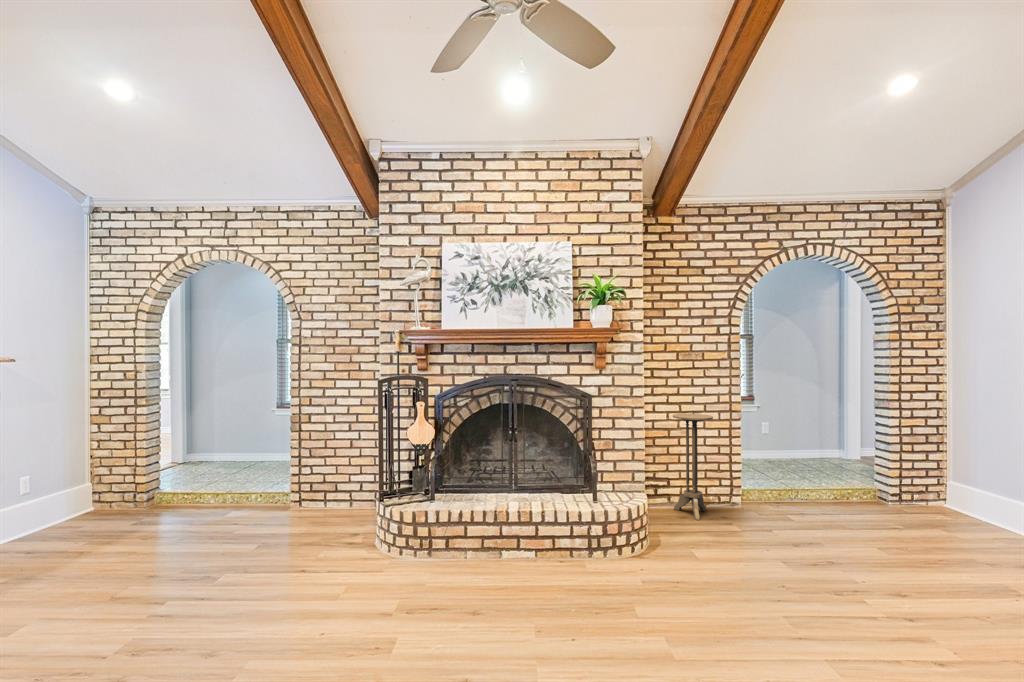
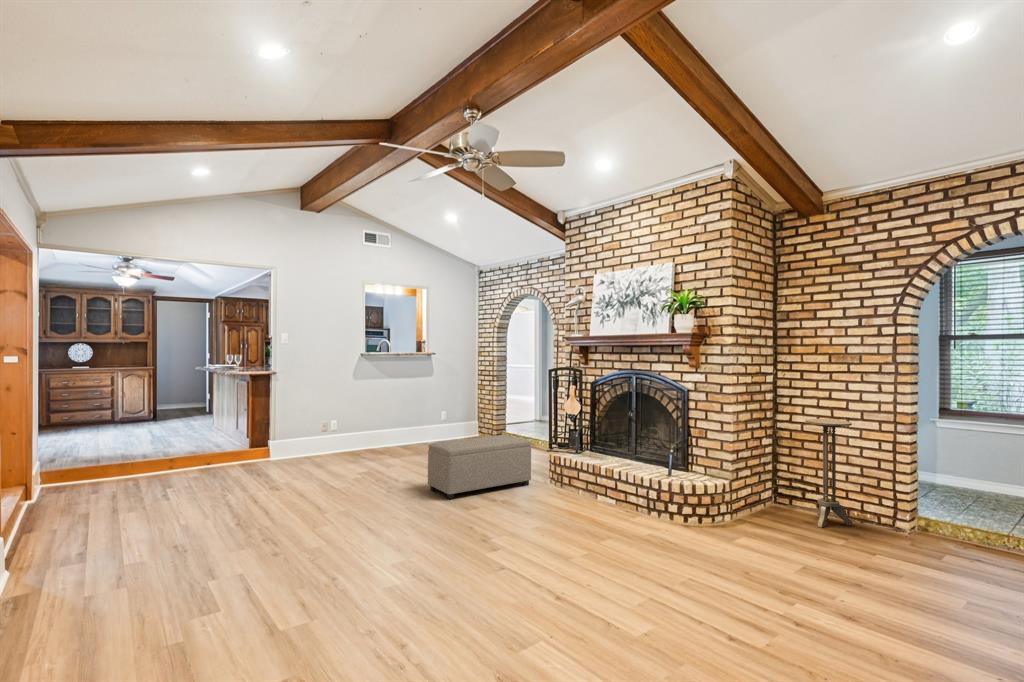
ottoman: none [210,492,374,648] -> present [428,435,531,499]

